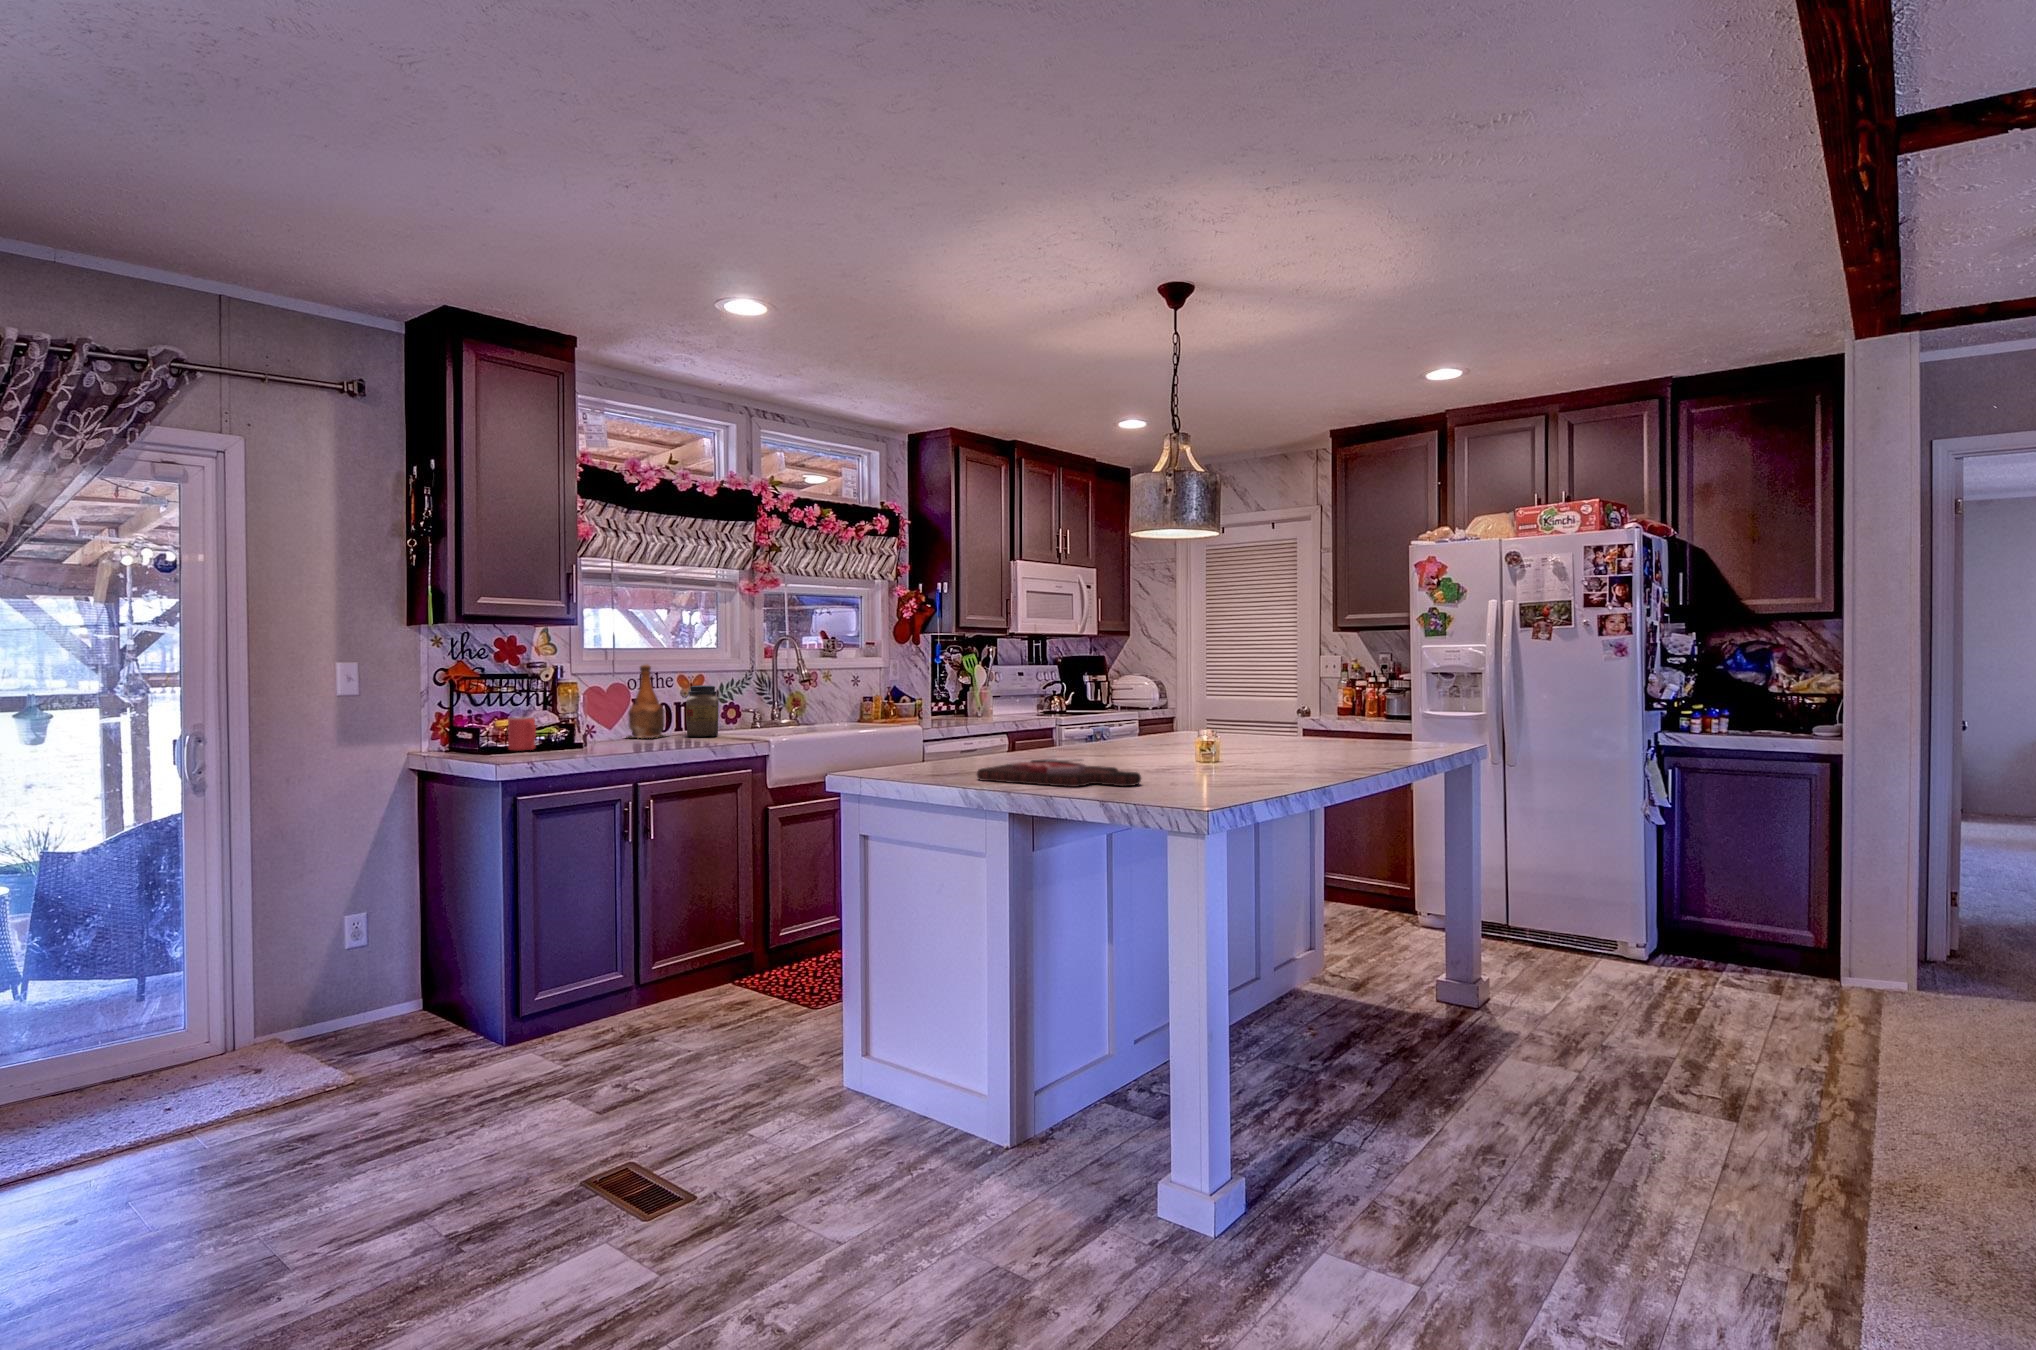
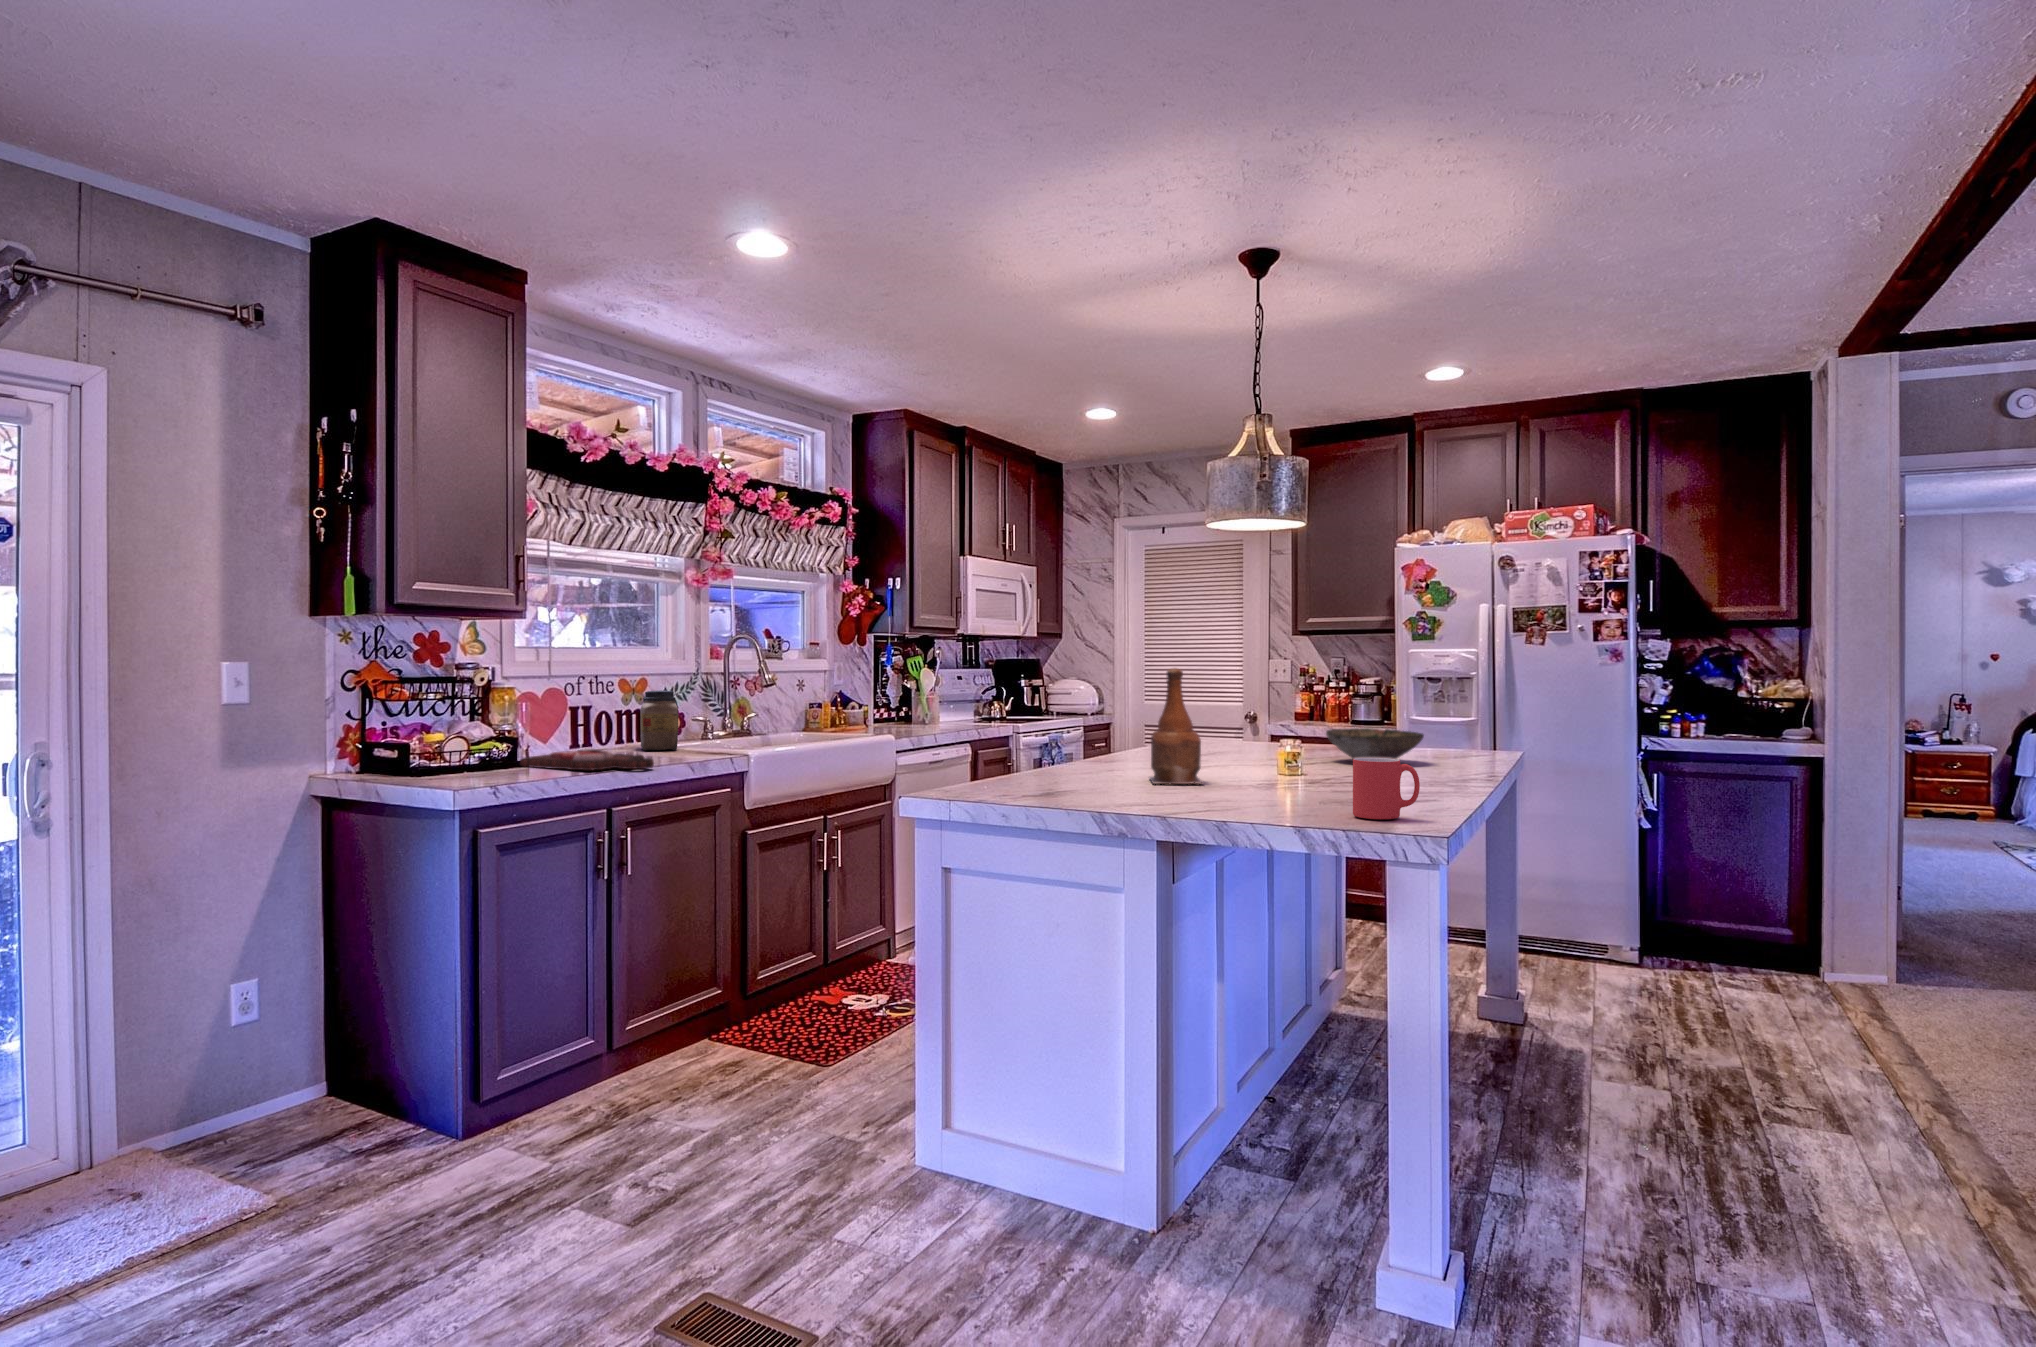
bottle: present [628,664,665,738] -> present [1150,668,1203,784]
mug: present [508,717,536,750] -> present [1353,758,1420,819]
bowl: none [1264,721,1355,754] -> present [1326,728,1424,759]
cutting board: present [977,759,1141,787] -> present [520,748,654,770]

